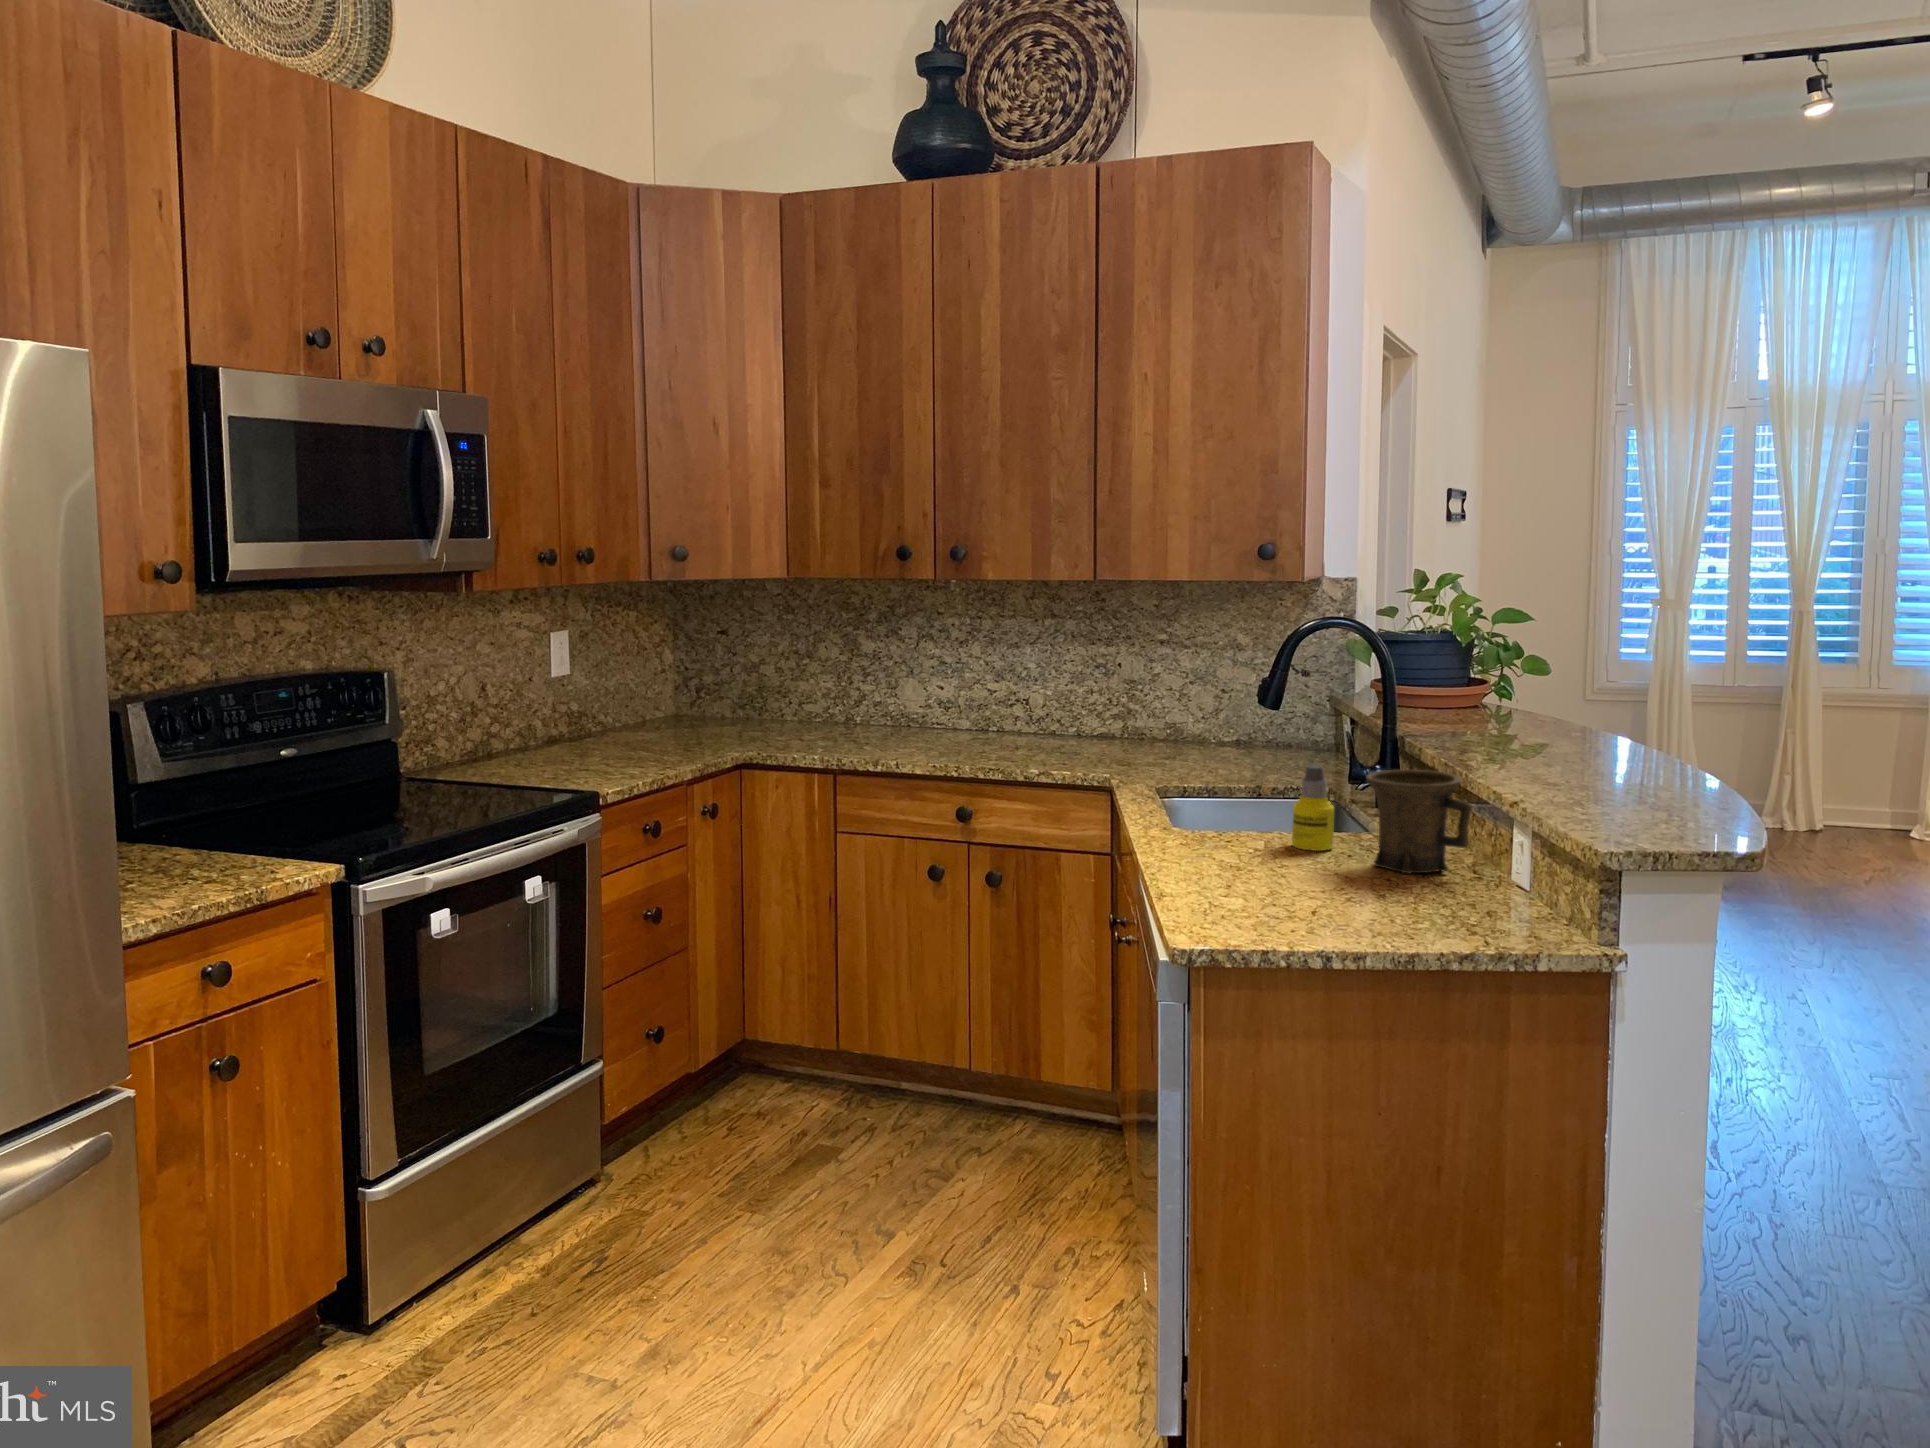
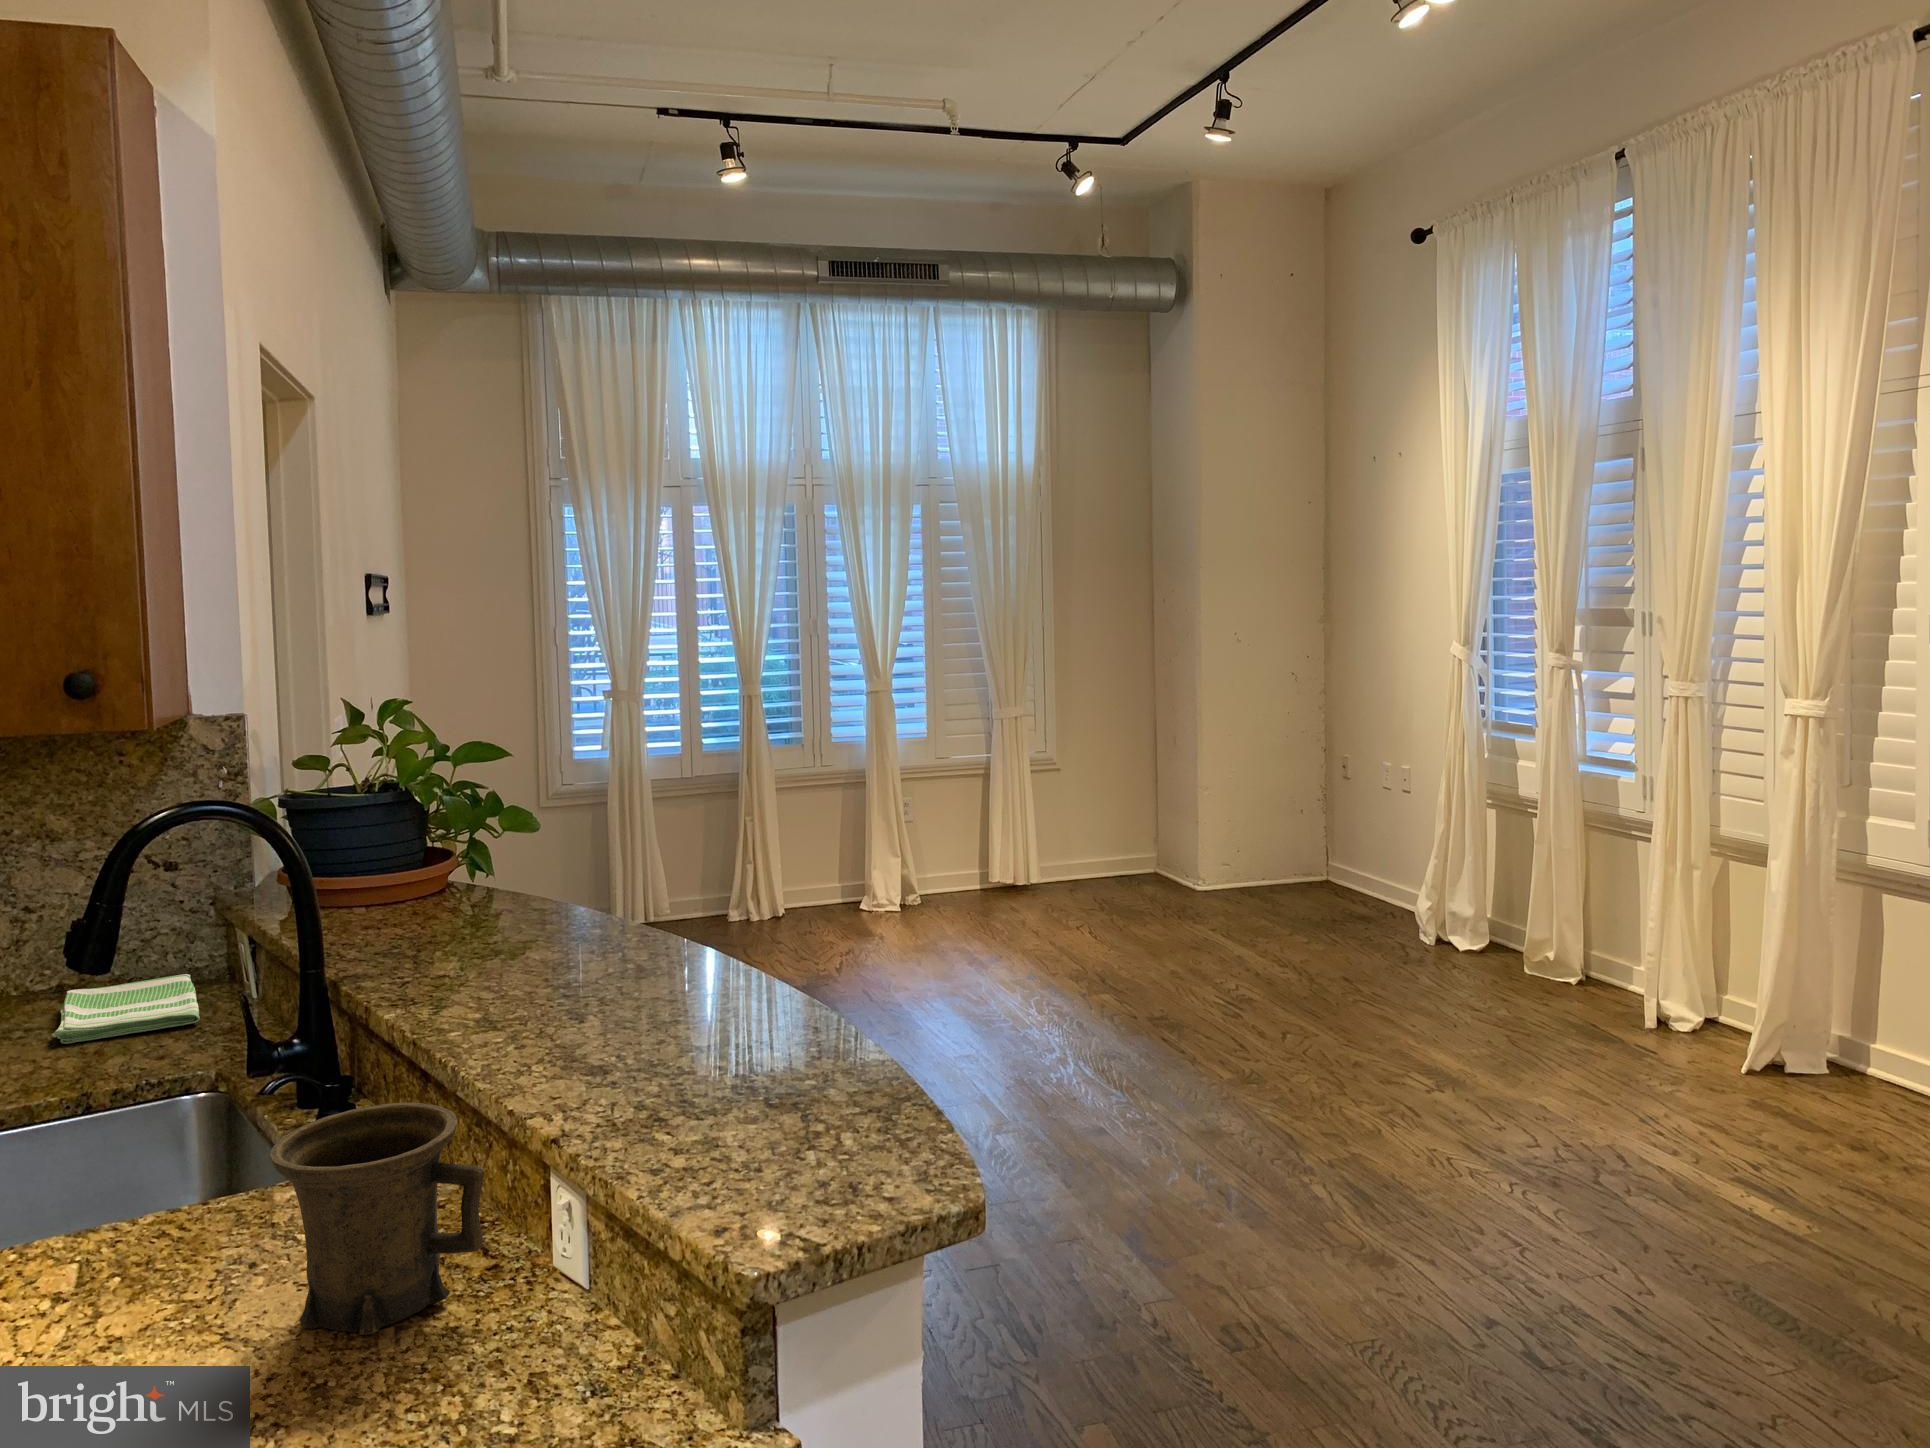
dish towel: none [1243,738,1320,763] -> present [52,974,200,1044]
bottle: present [1292,766,1334,851] -> none [117,1135,215,1317]

